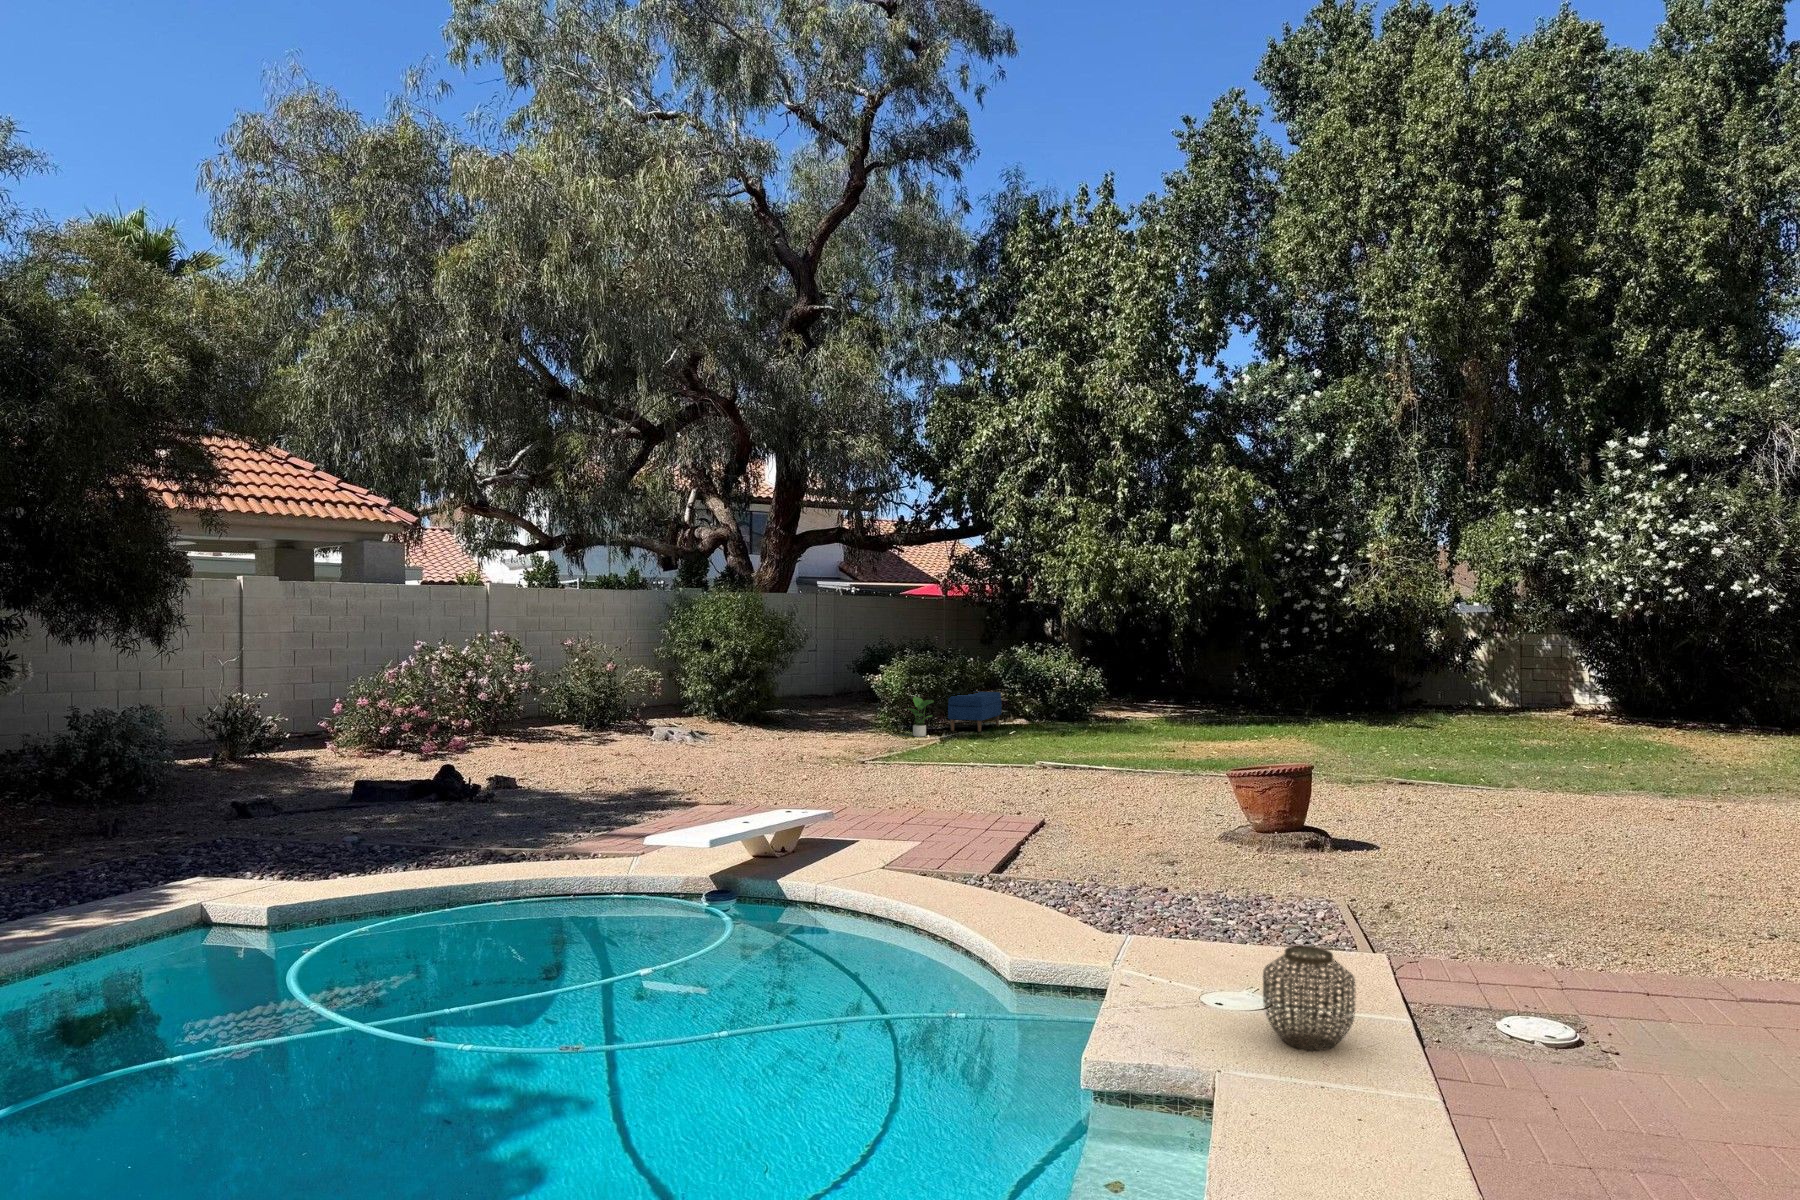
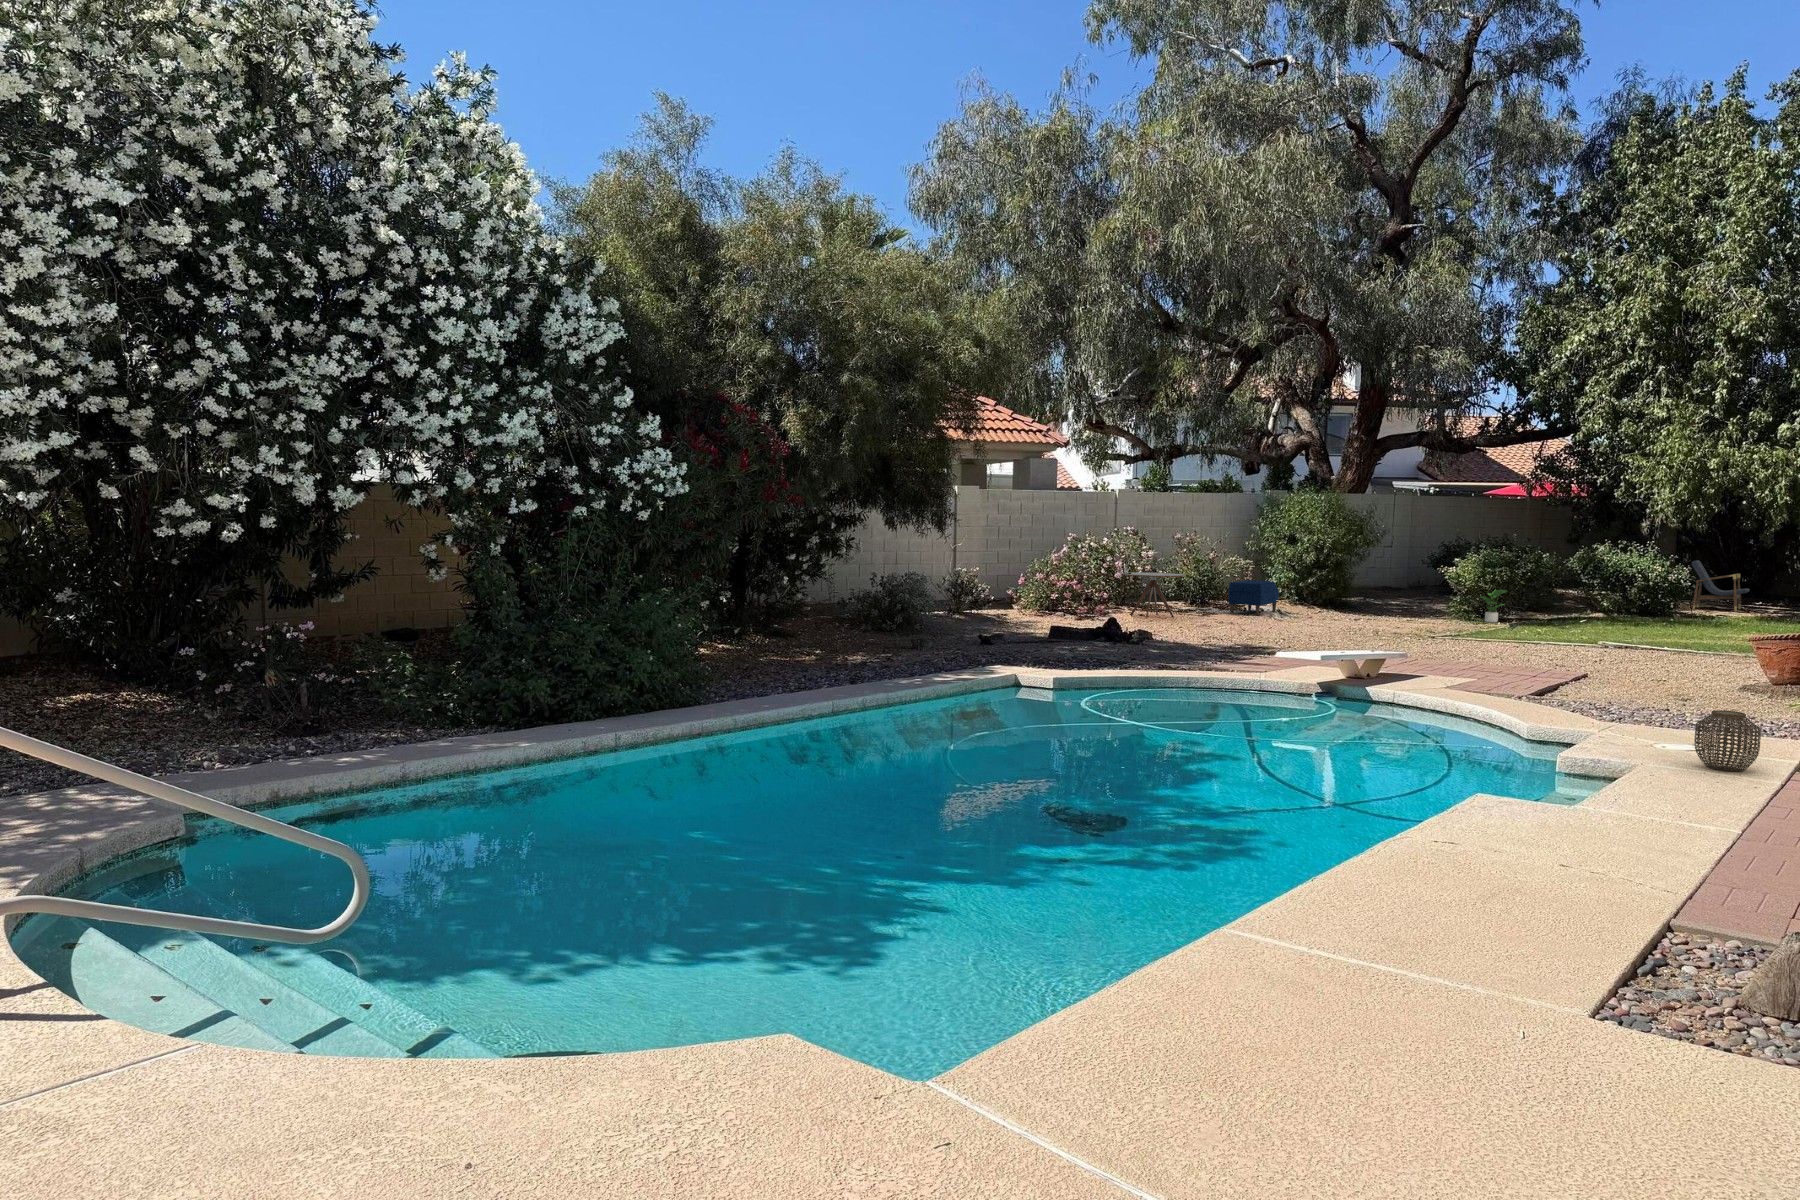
lounge chair: none [1092,657,1140,707] -> present [1692,560,1750,612]
bench: present [948,692,1002,732] -> present [1228,580,1279,616]
round table: none [489,696,572,756] -> present [1123,572,1185,618]

